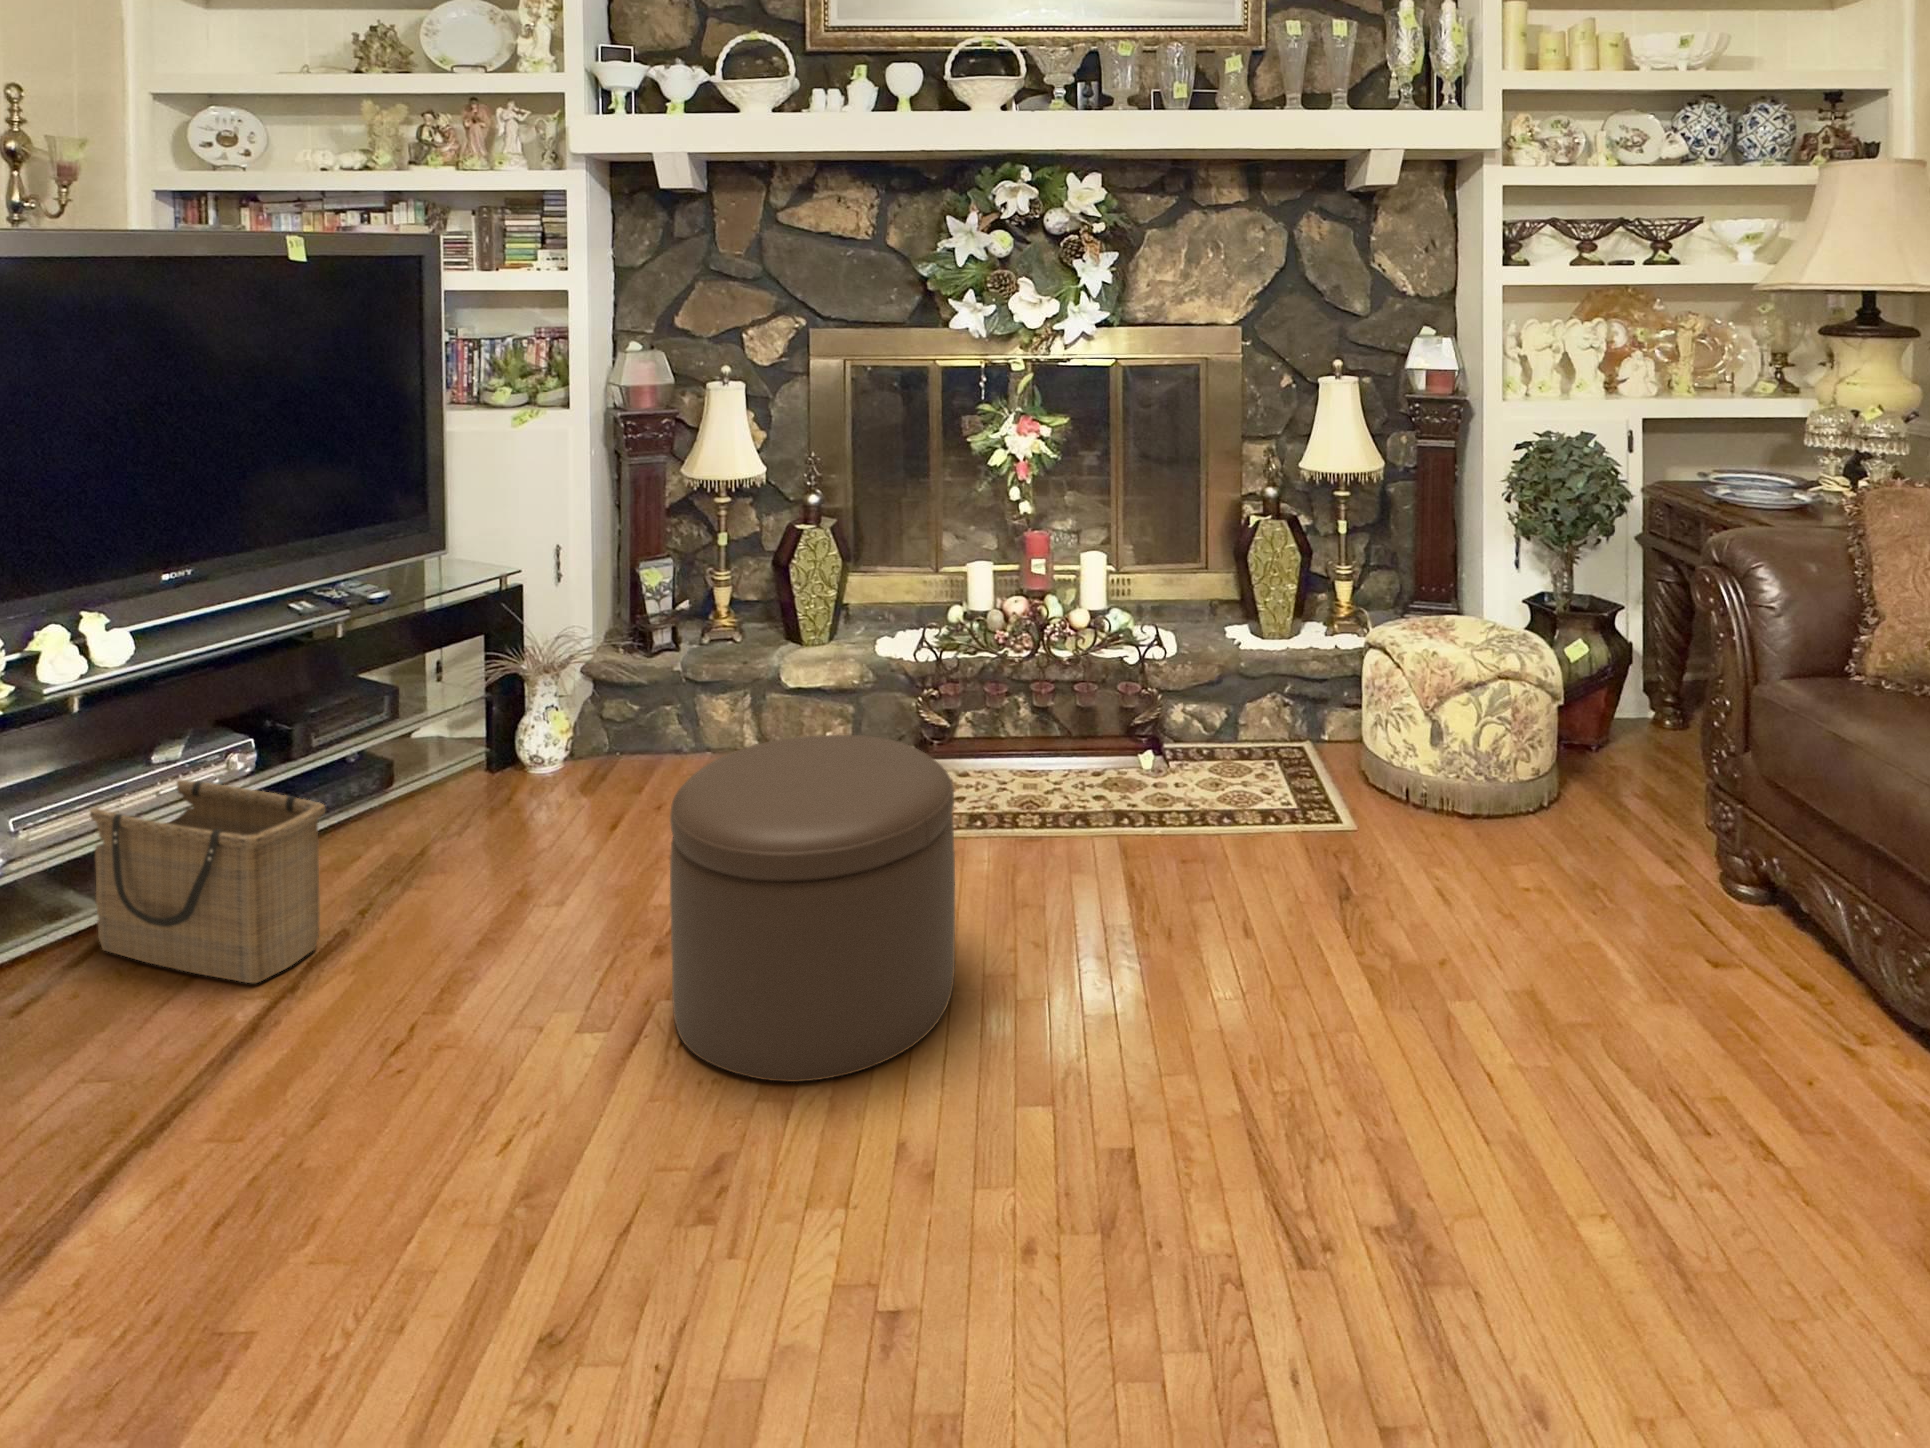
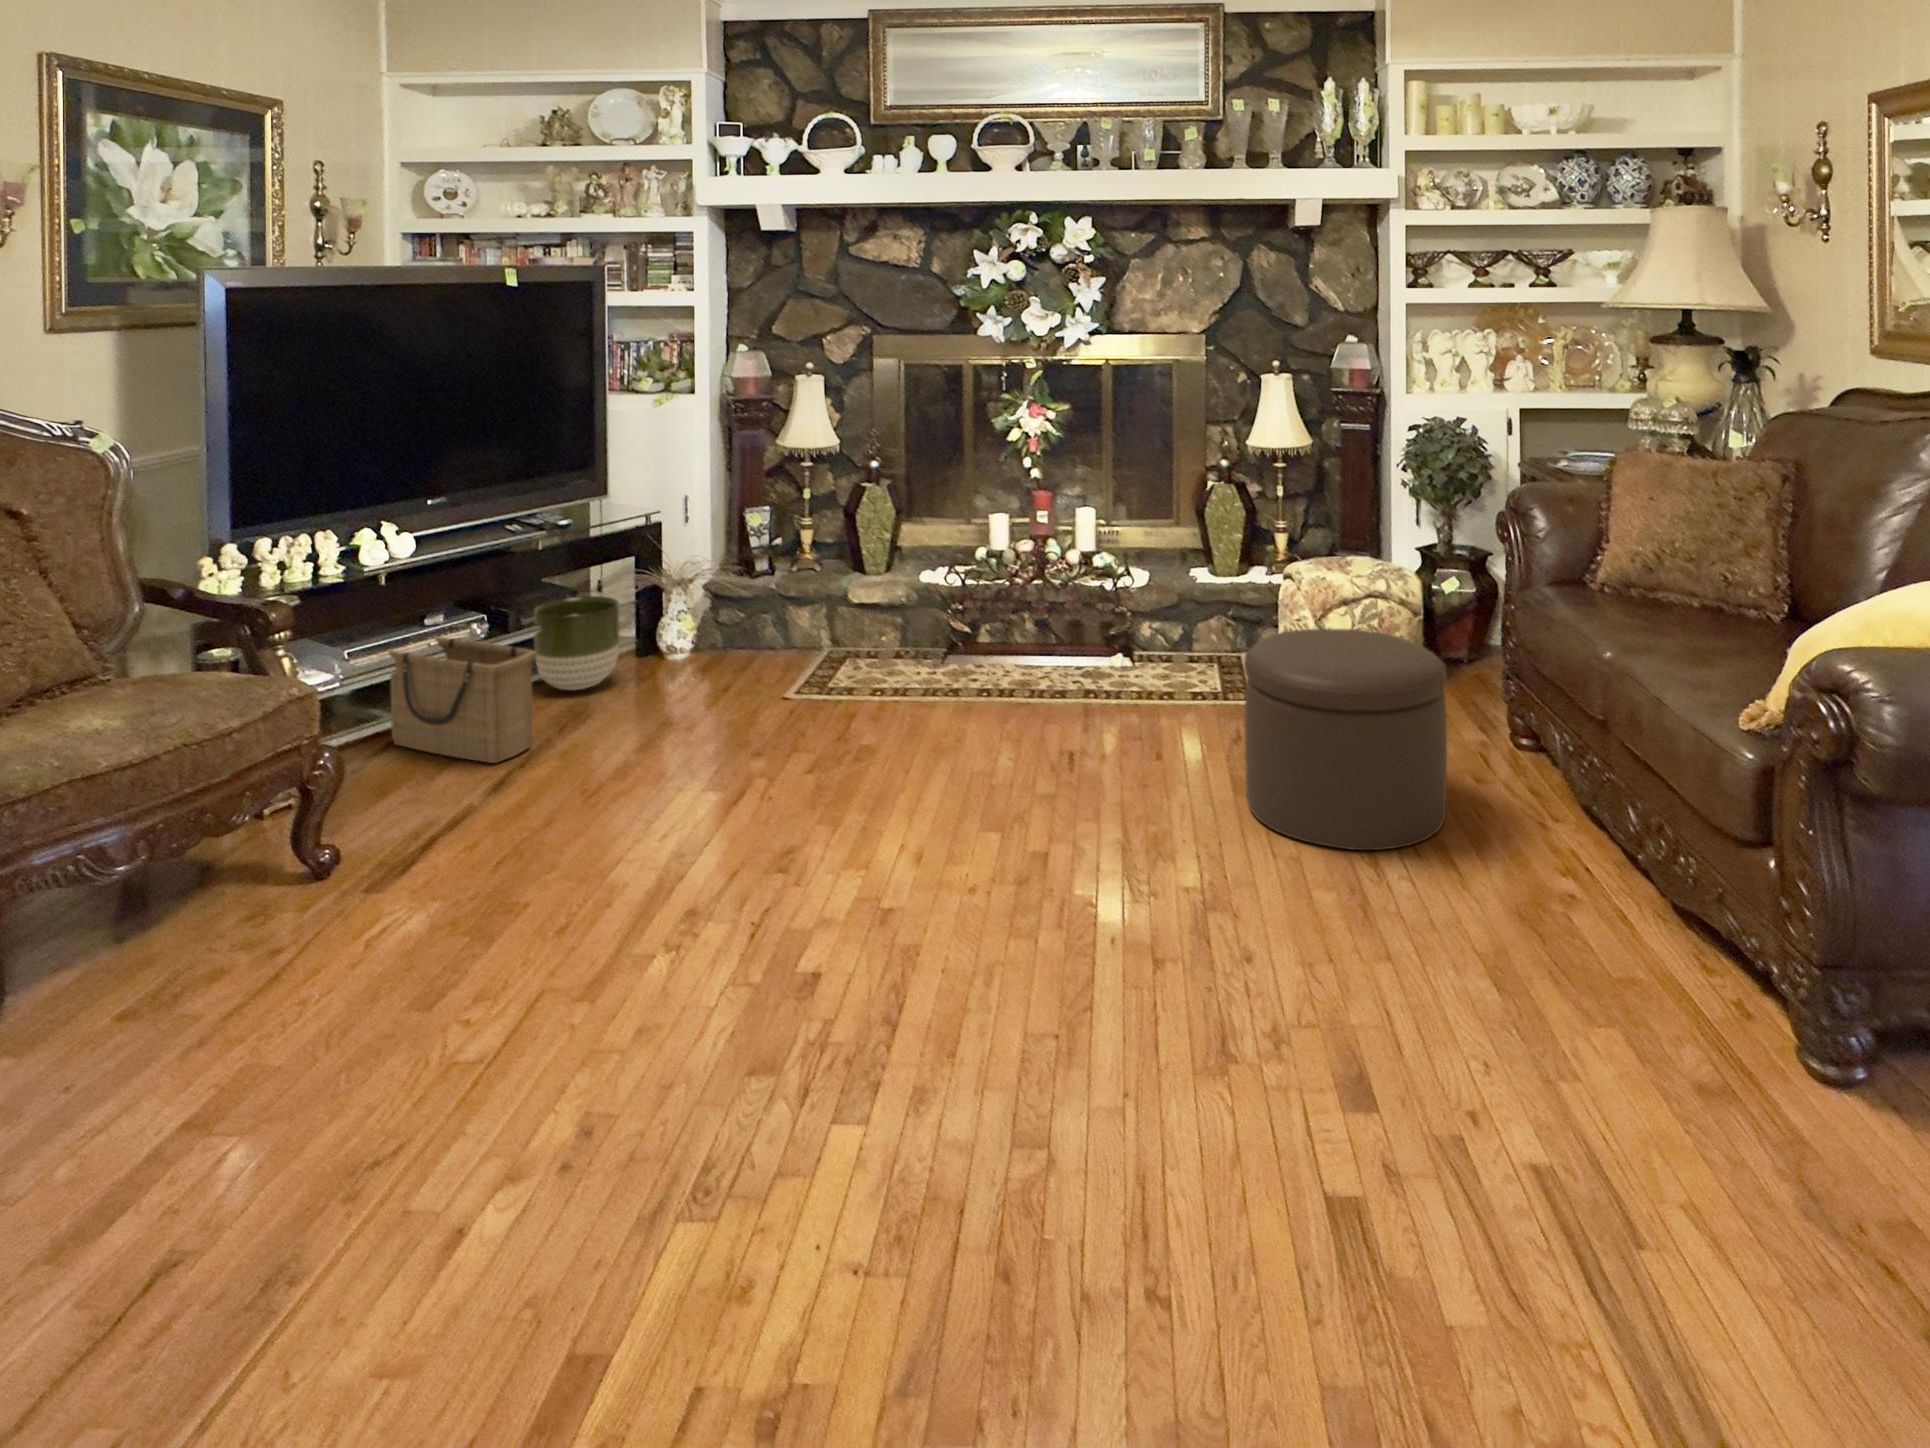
planter: none [333,695,460,835] -> present [534,596,619,690]
ottoman: present [670,735,955,1082] -> present [1244,629,1447,850]

